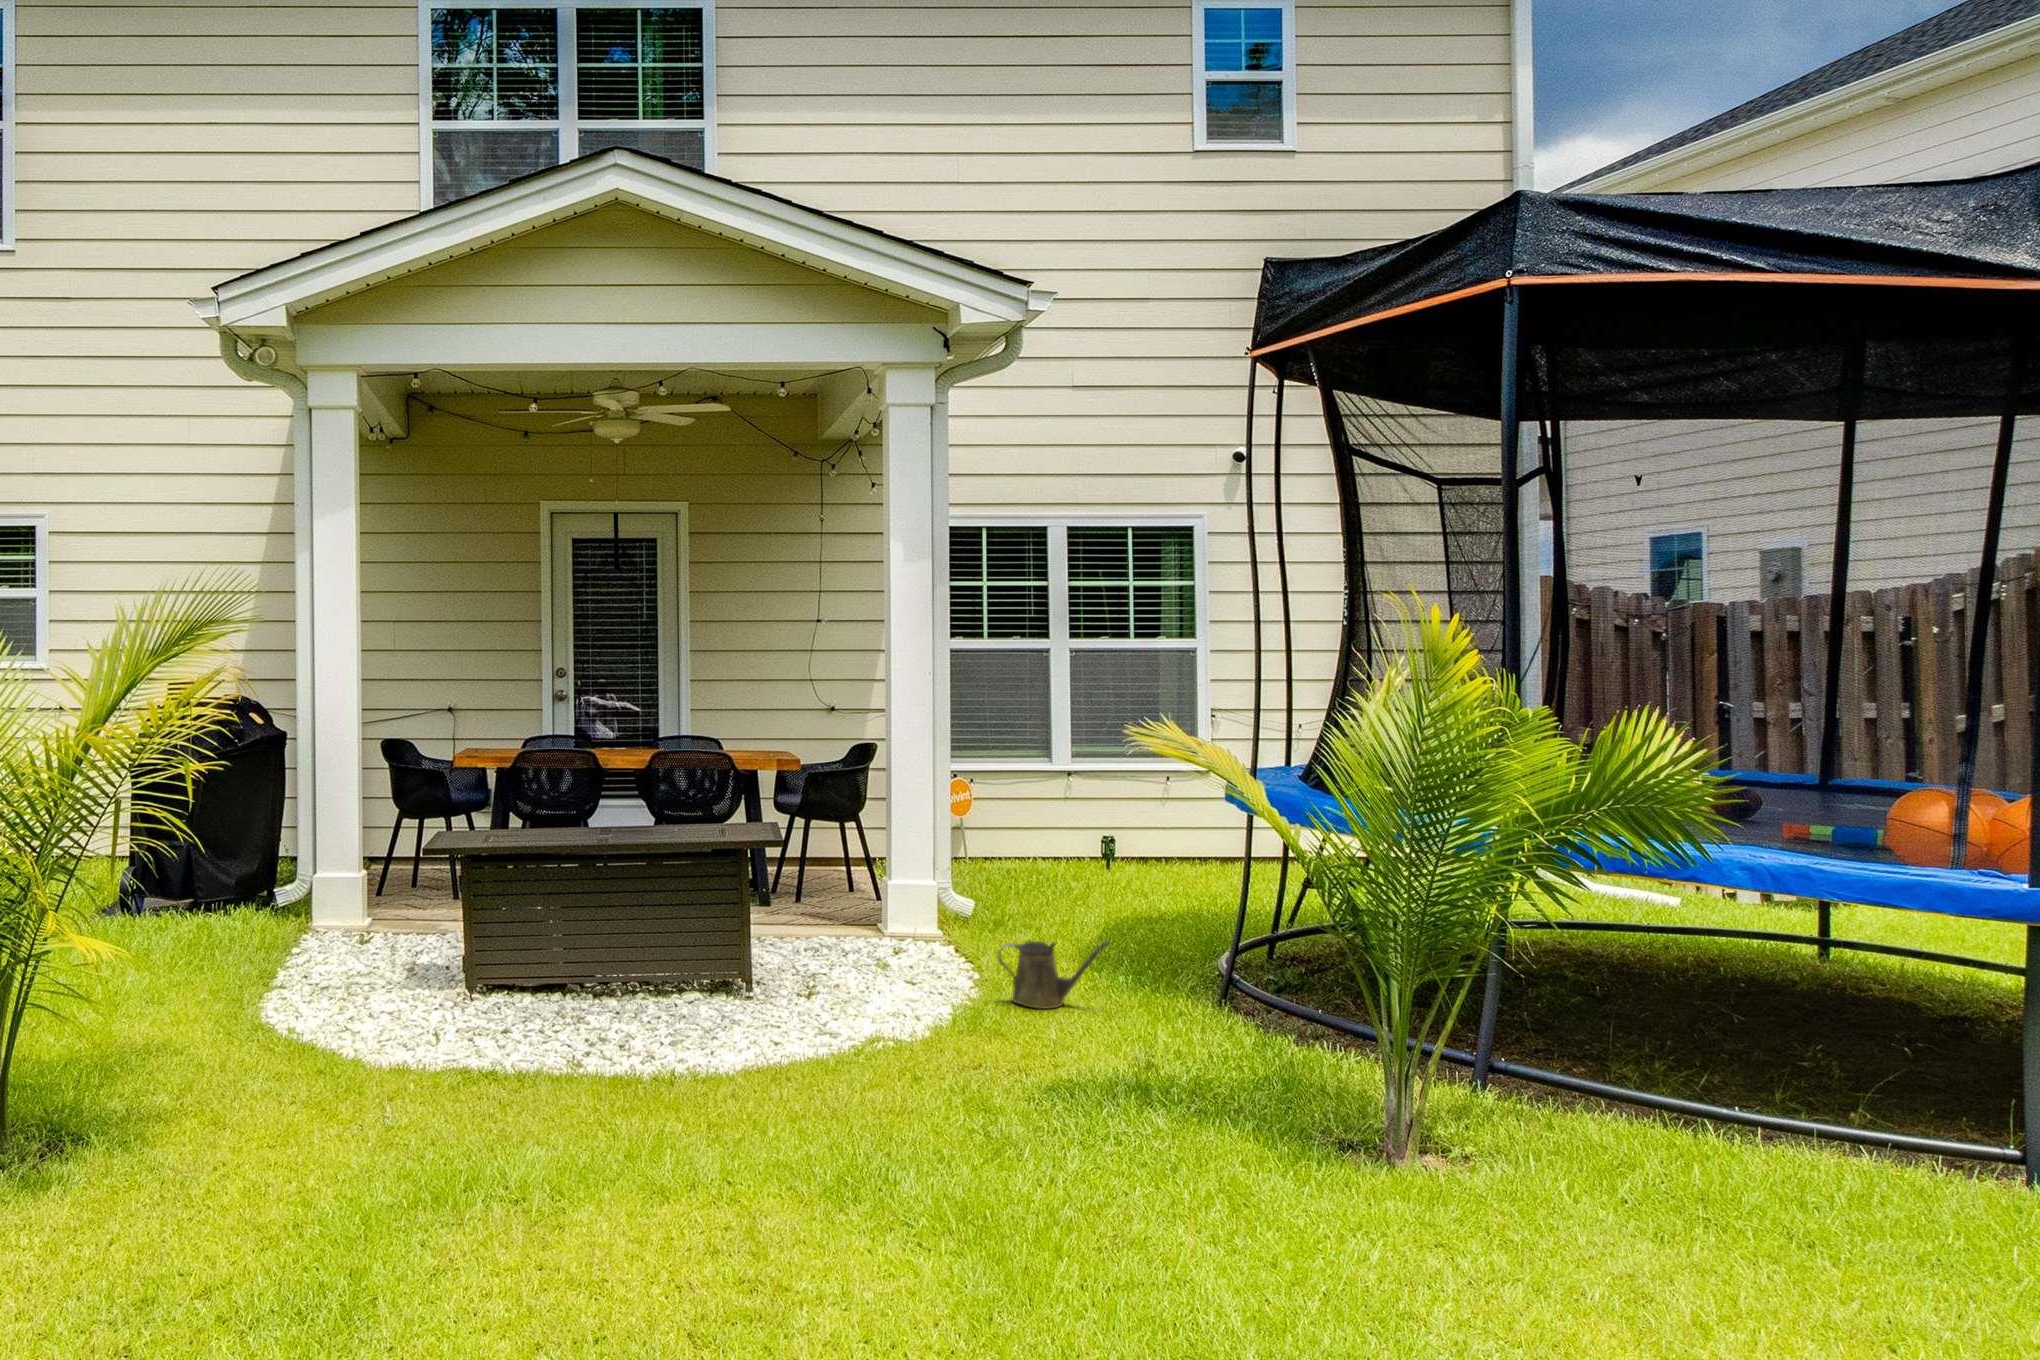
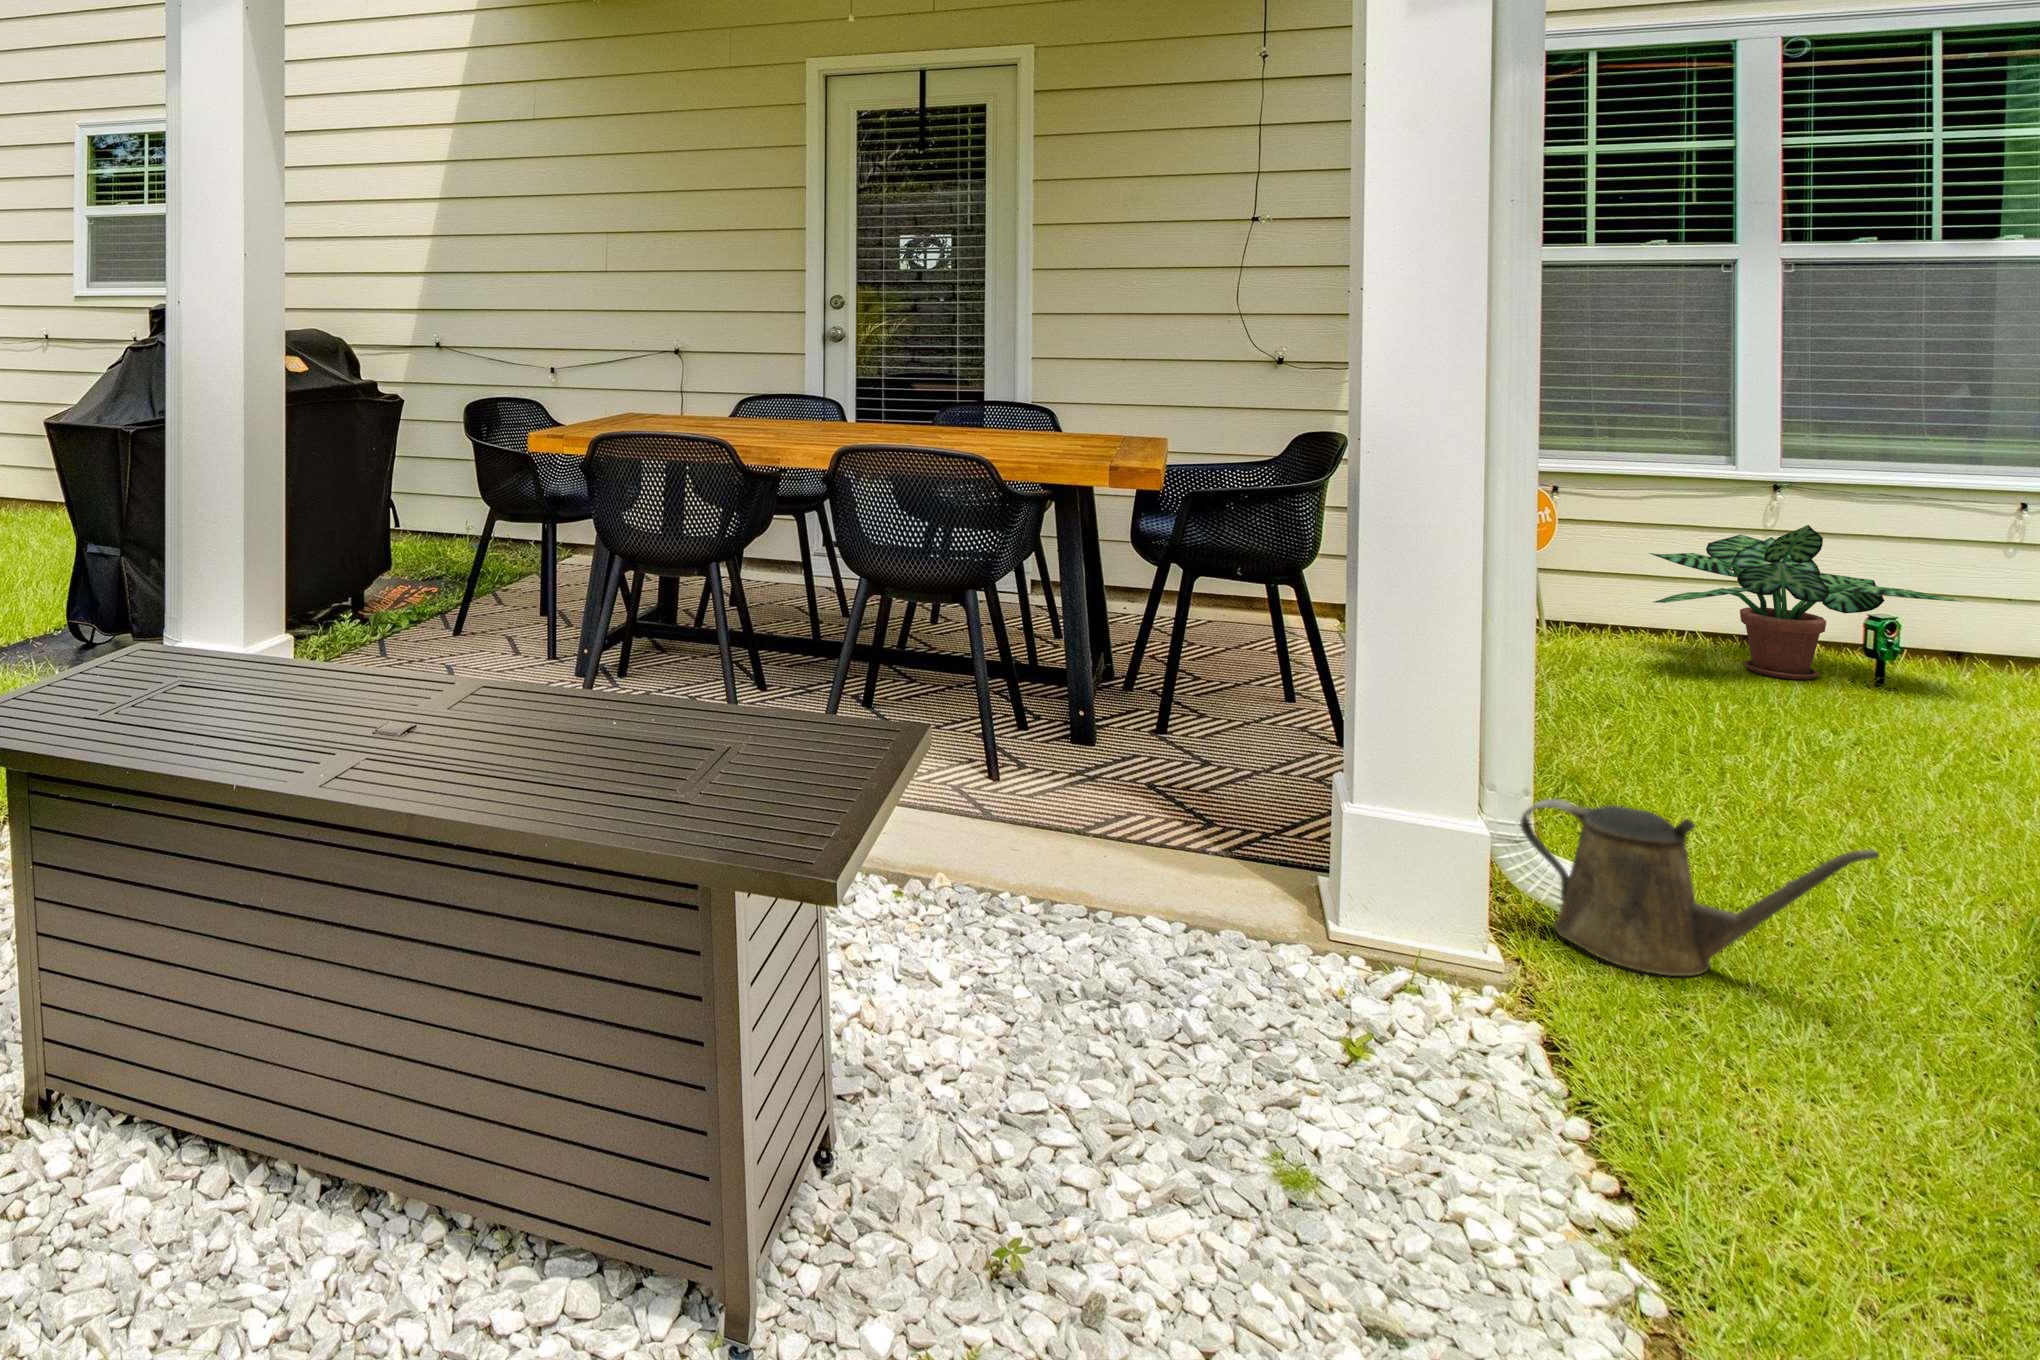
potted plant: none [1022,799,1149,885] -> present [1649,525,1963,680]

